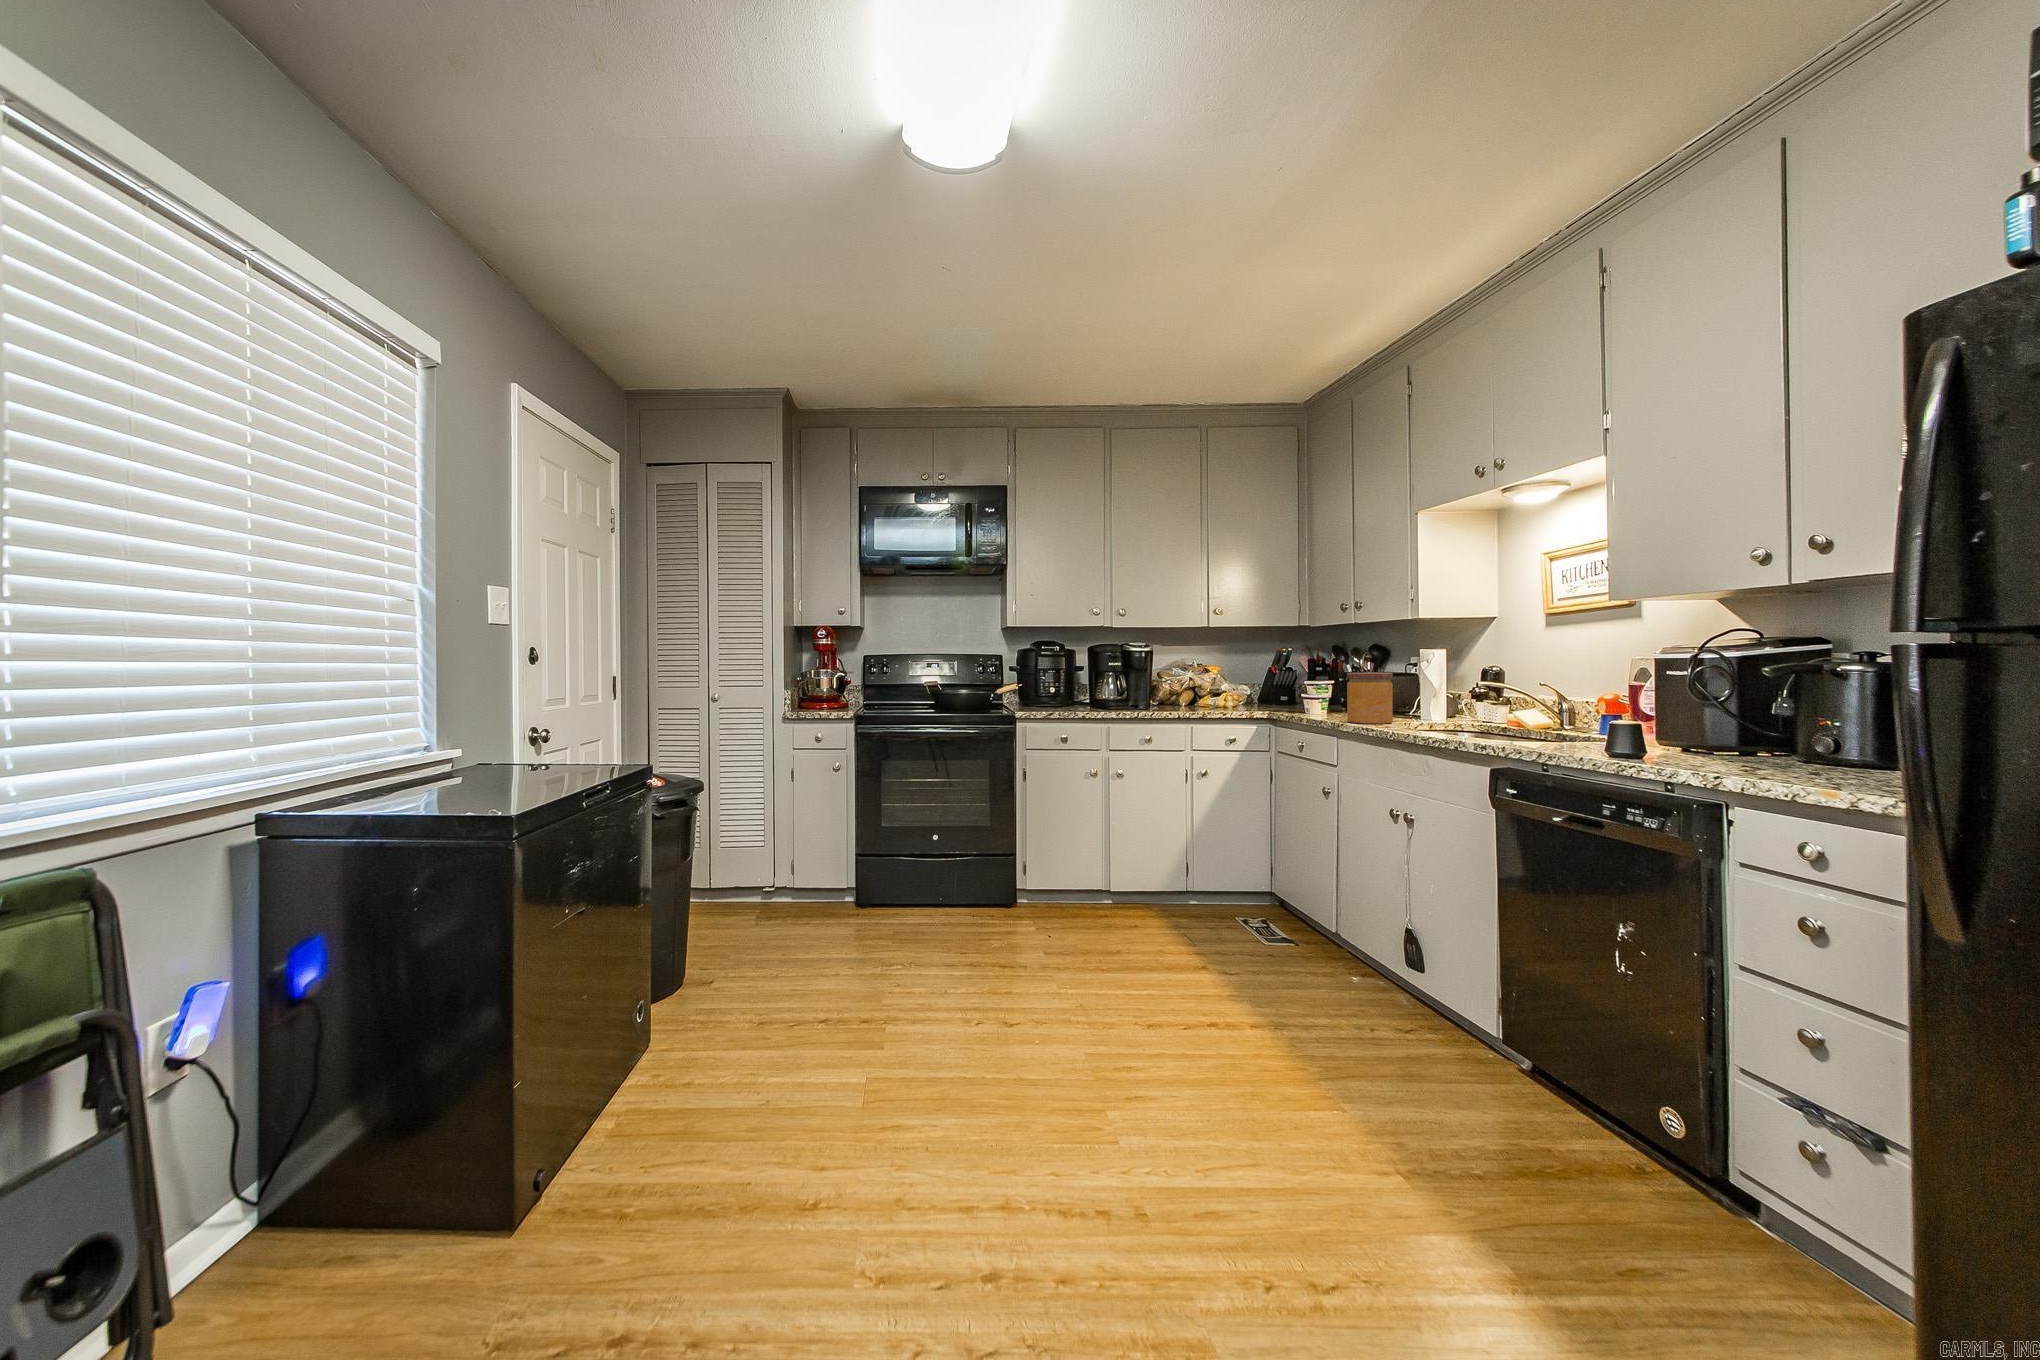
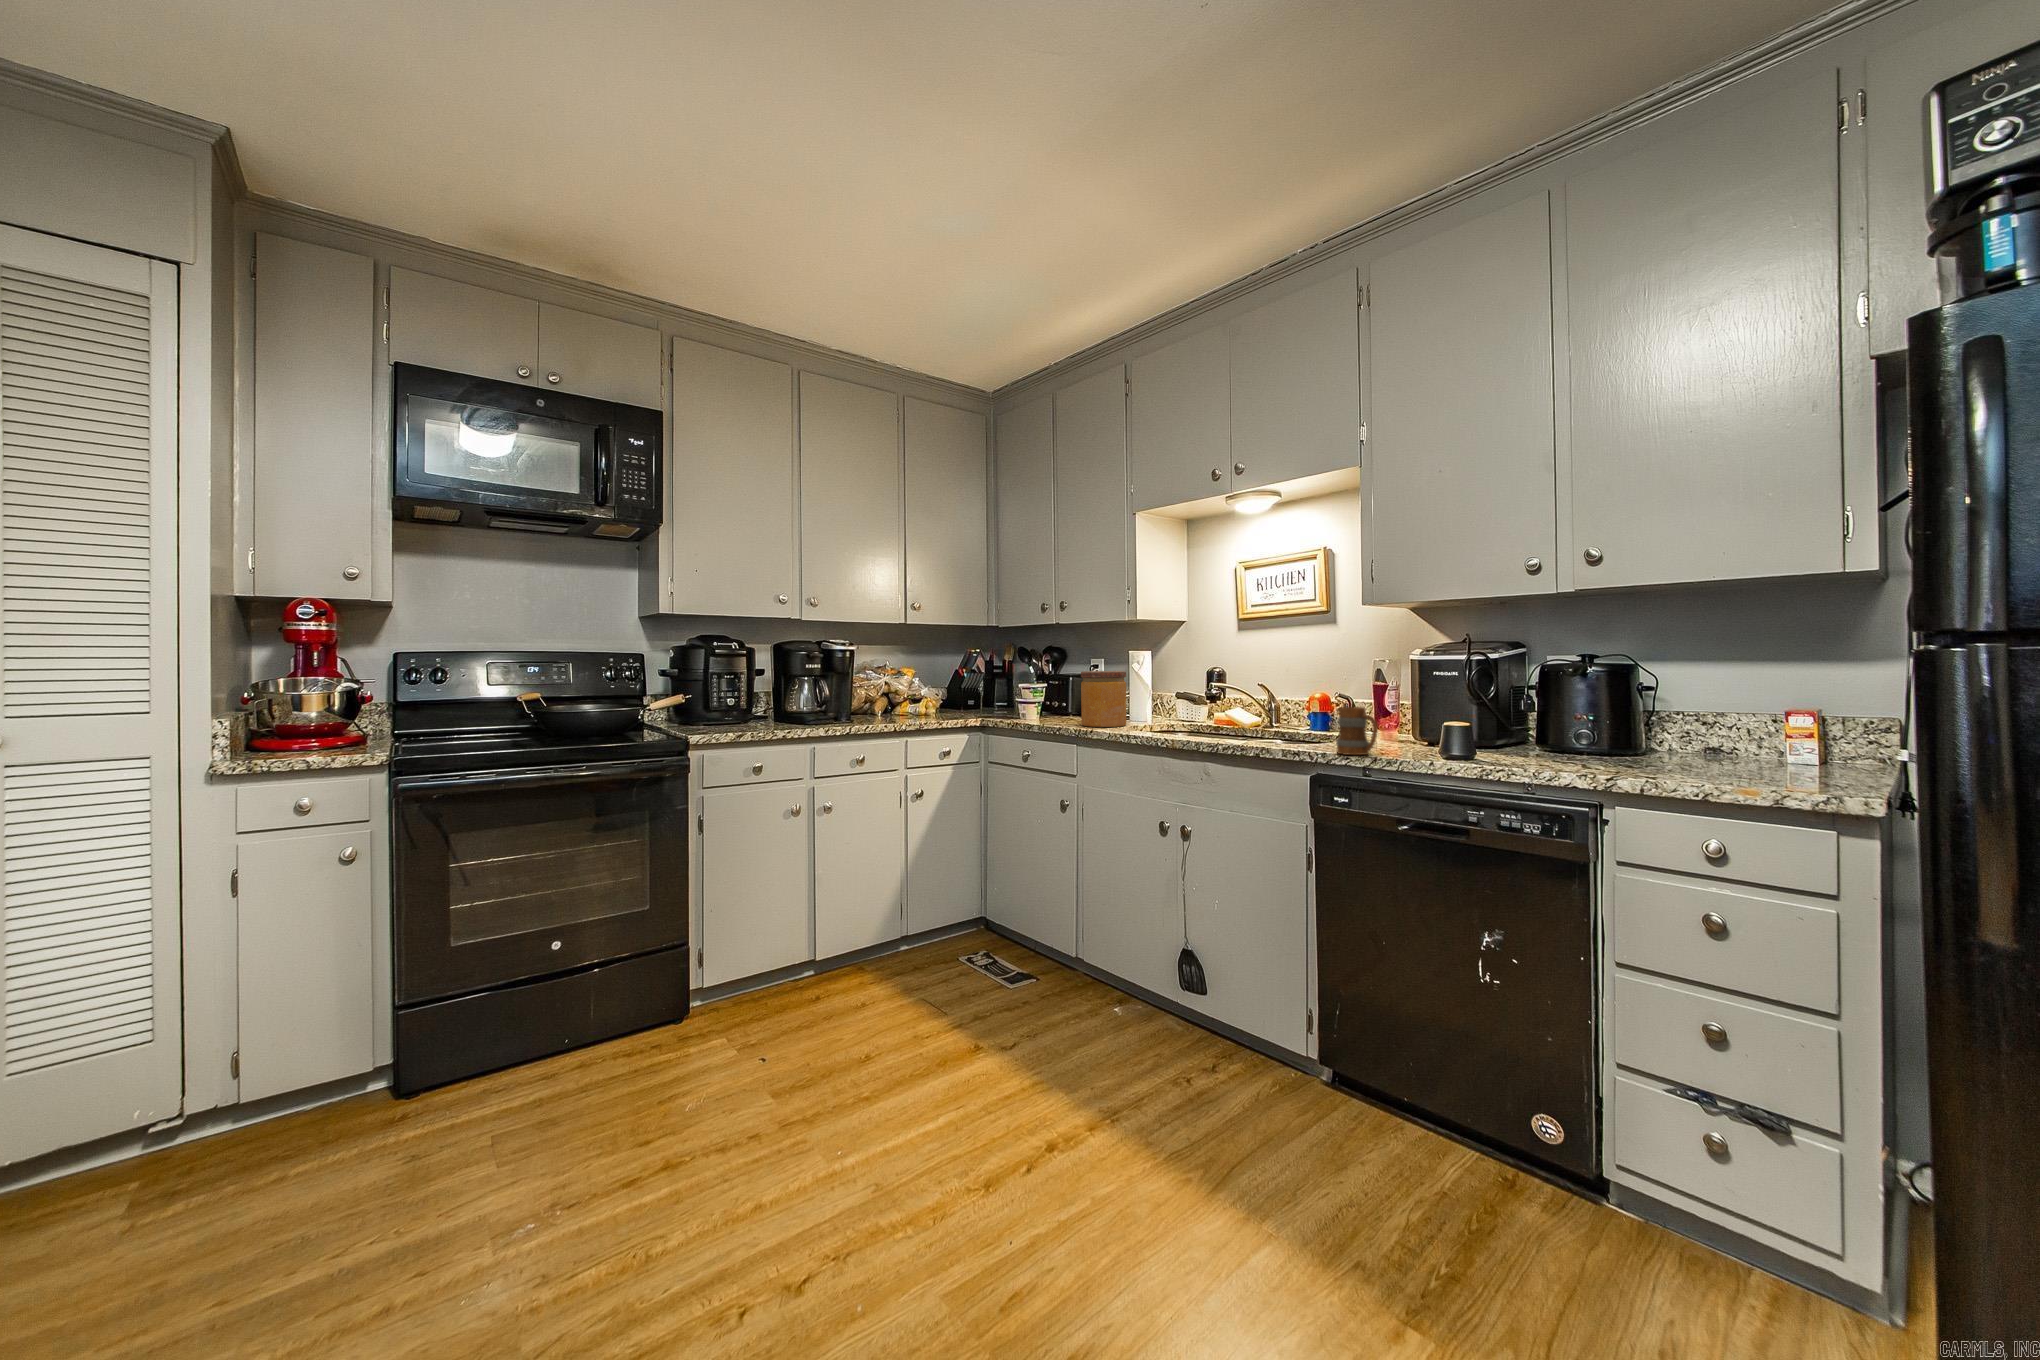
mug: none [1517,707,1552,752] -> present [1336,707,1378,755]

